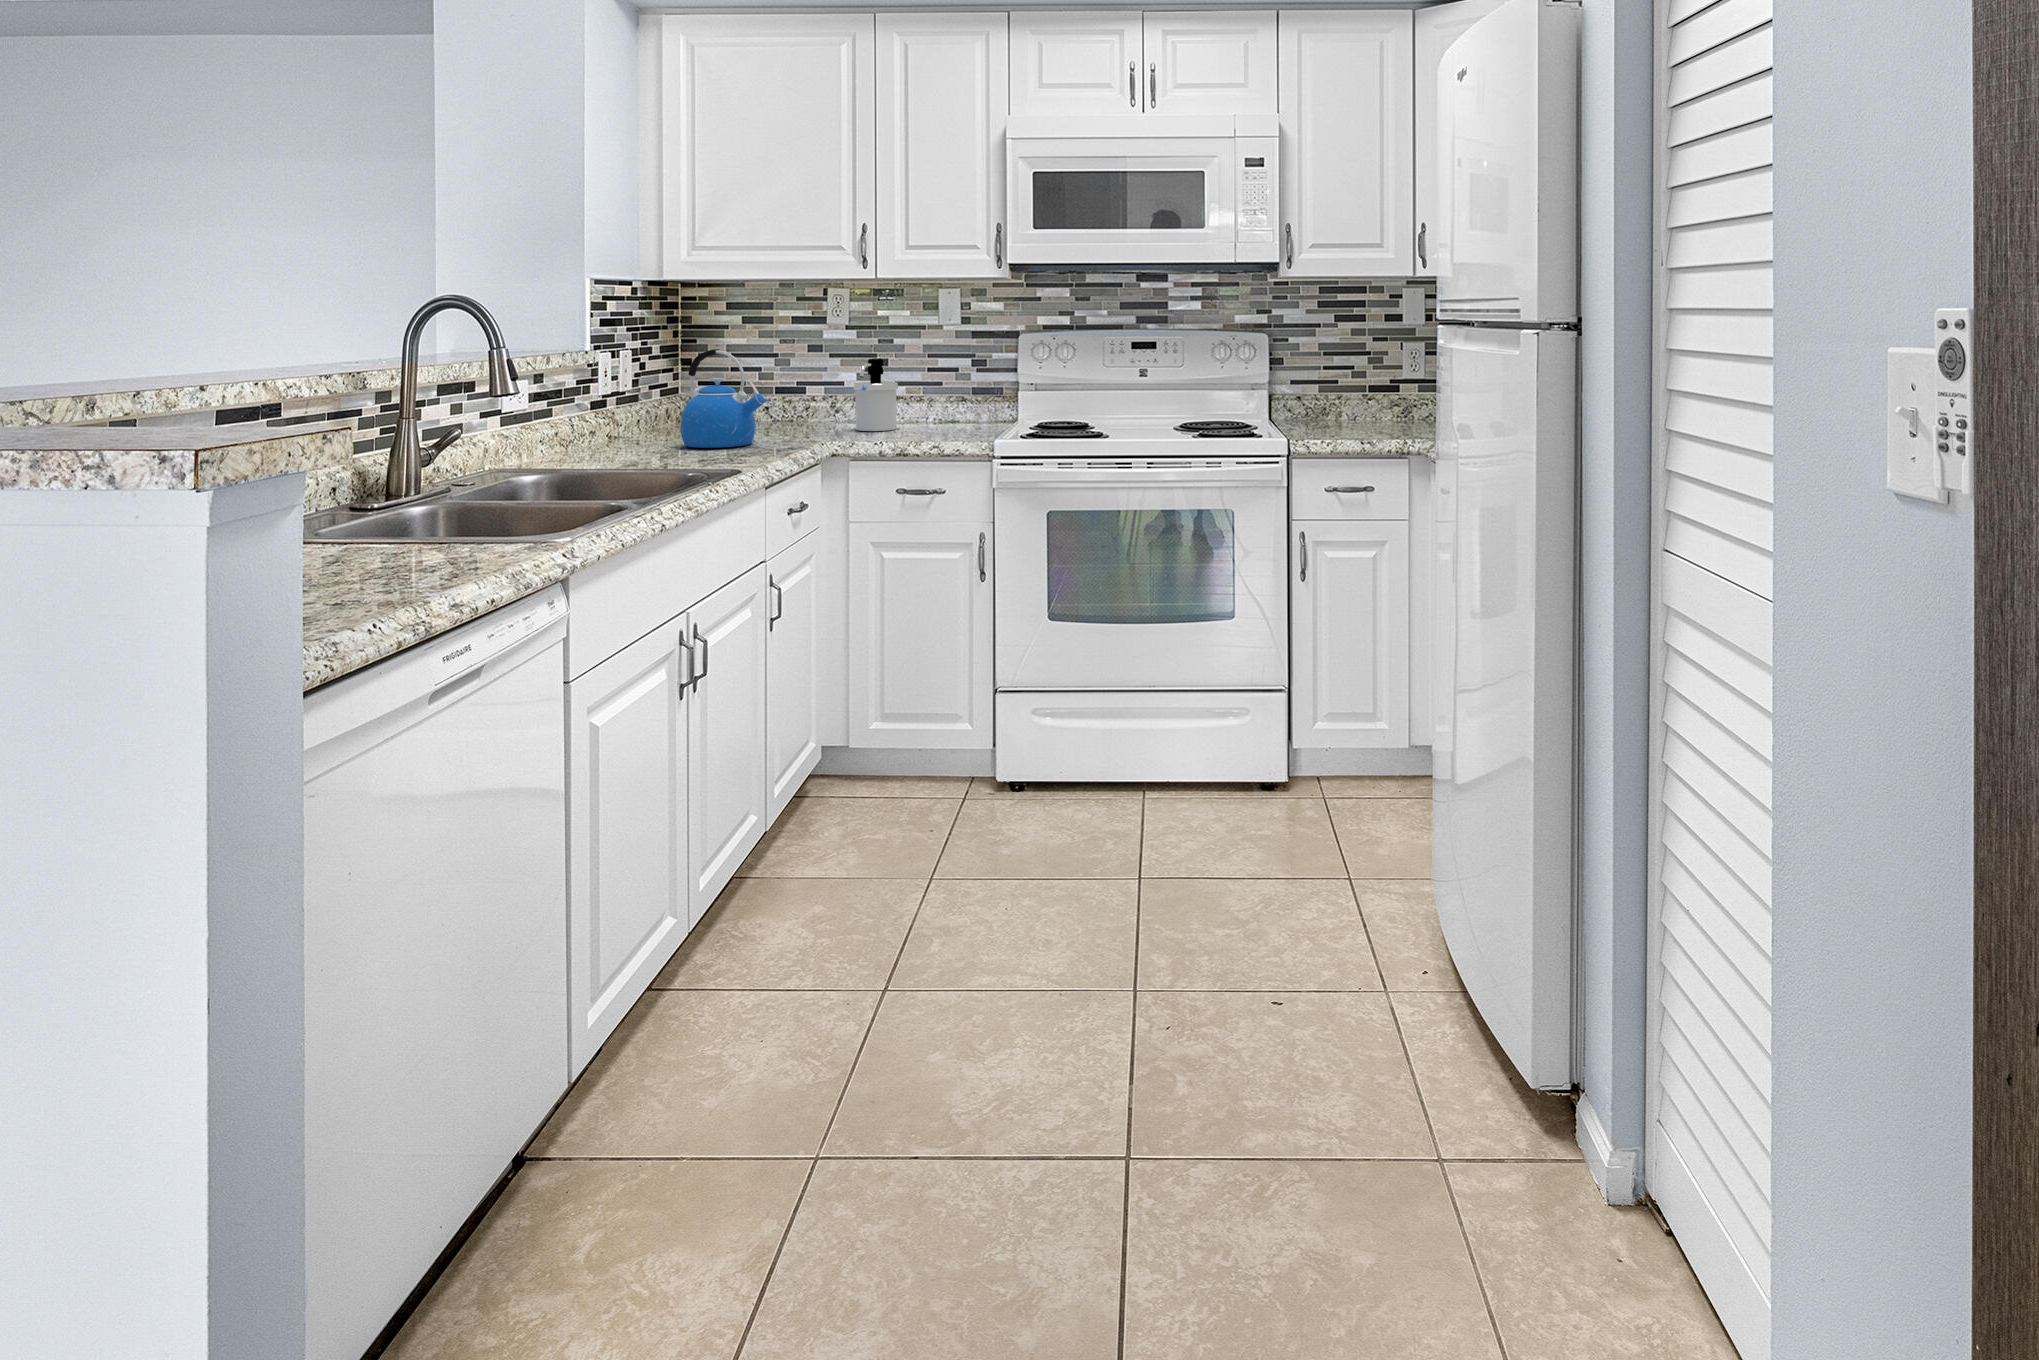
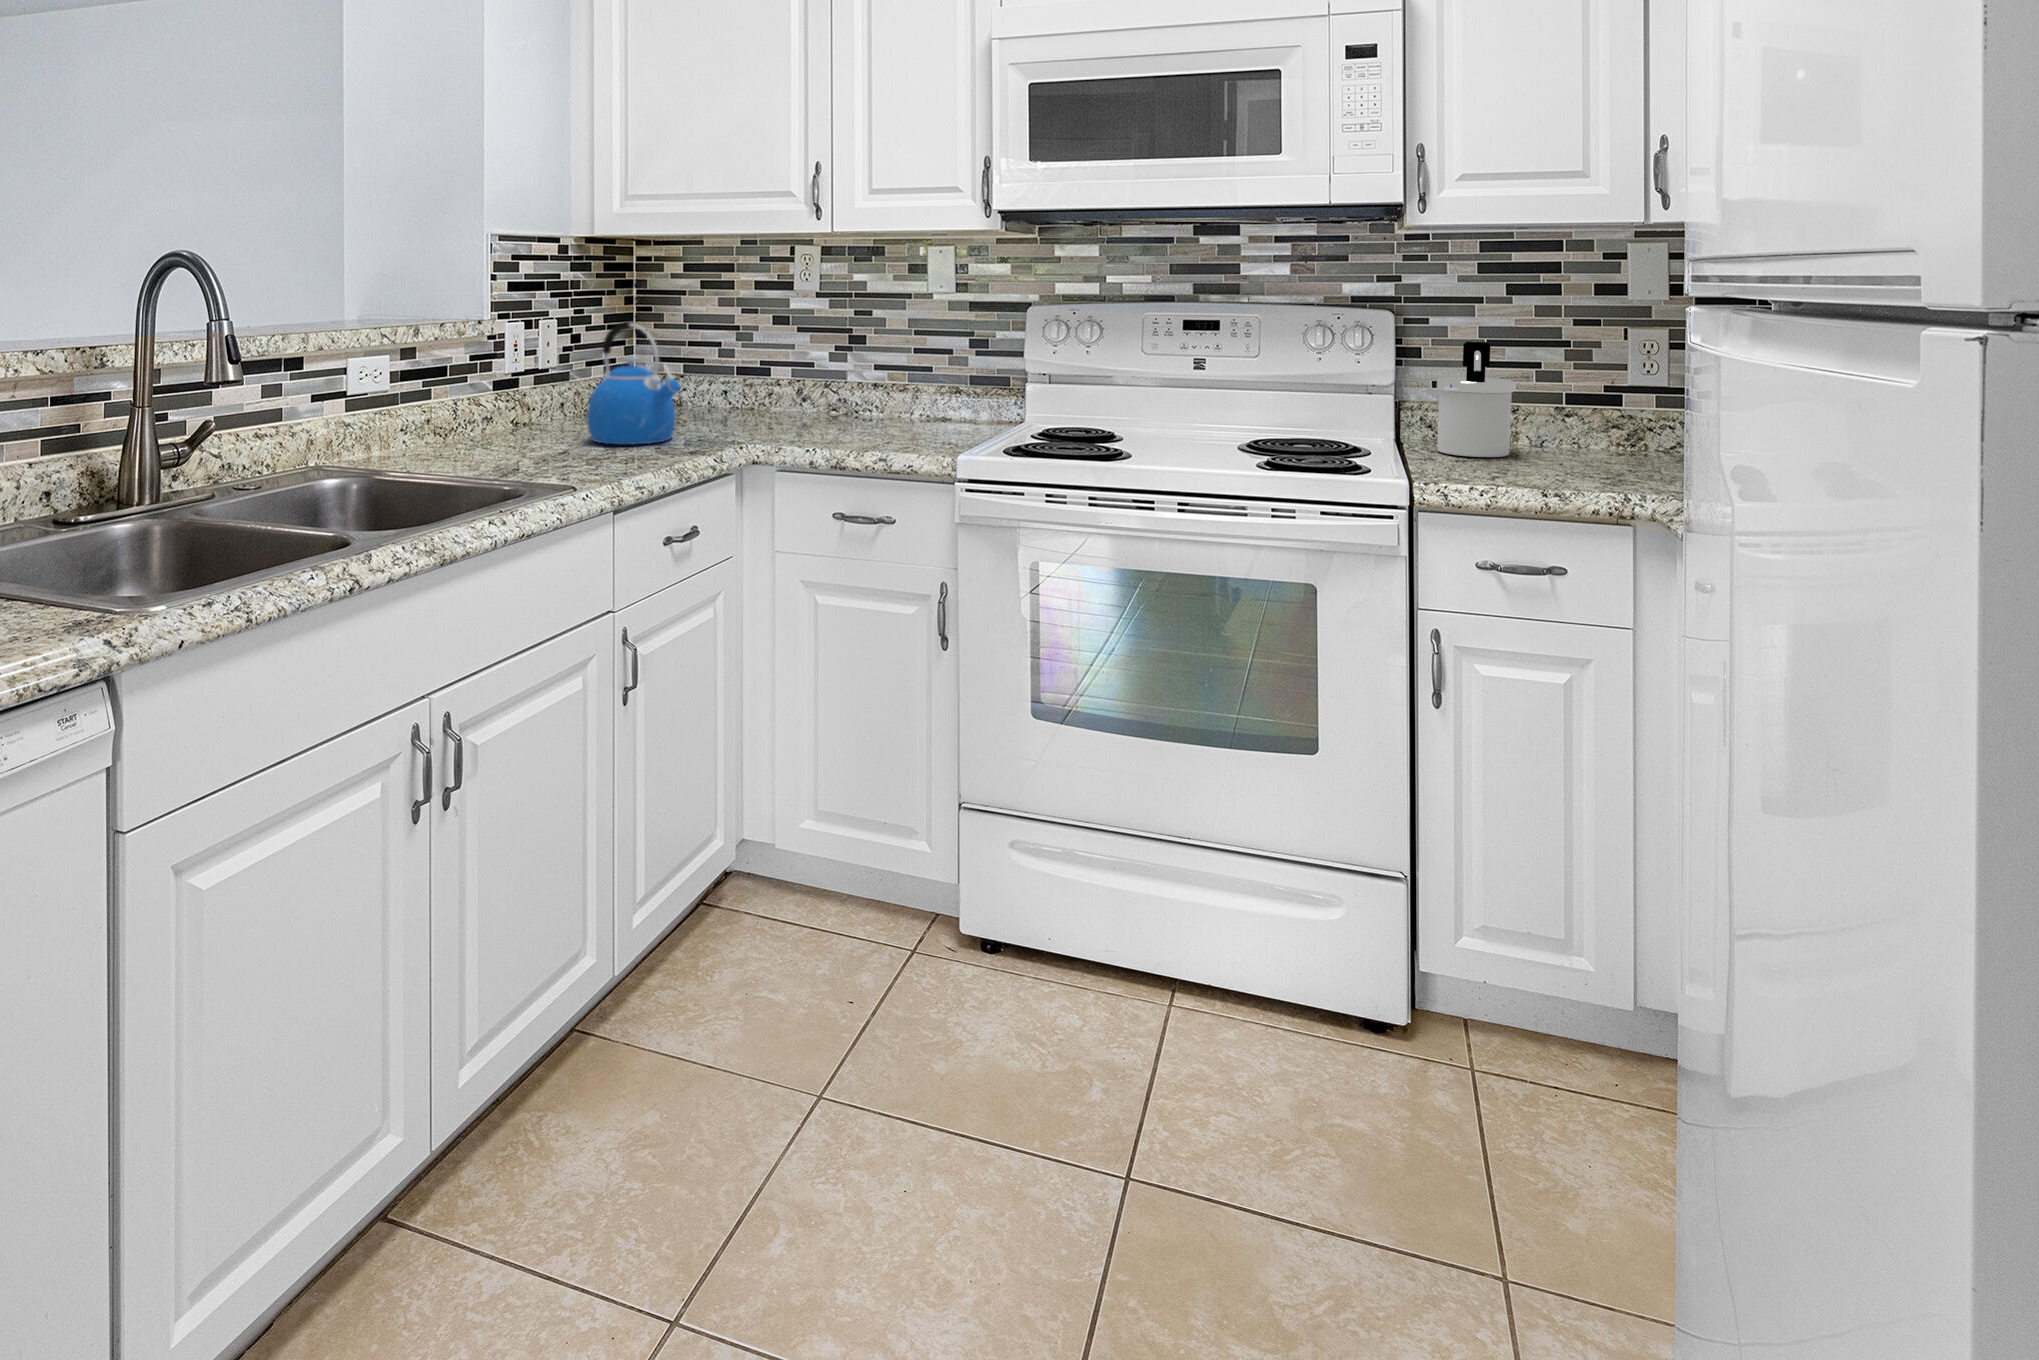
soap dispenser: present [854,359,898,431] -> present [1437,342,1515,457]

